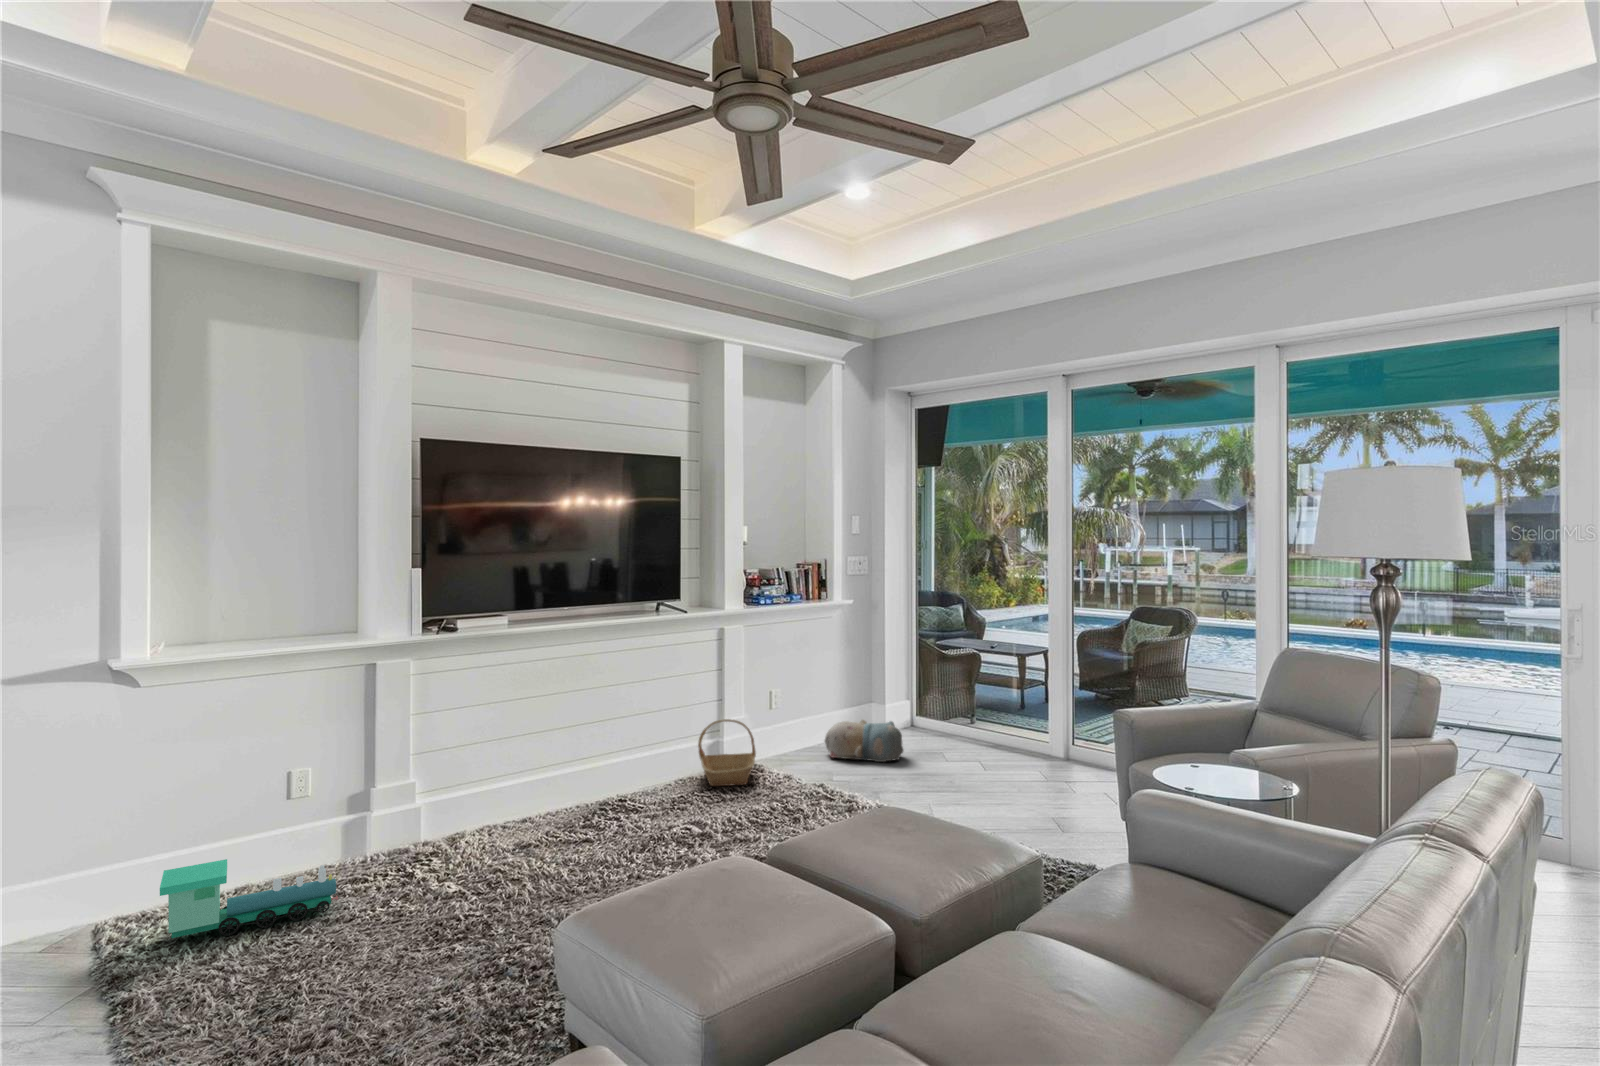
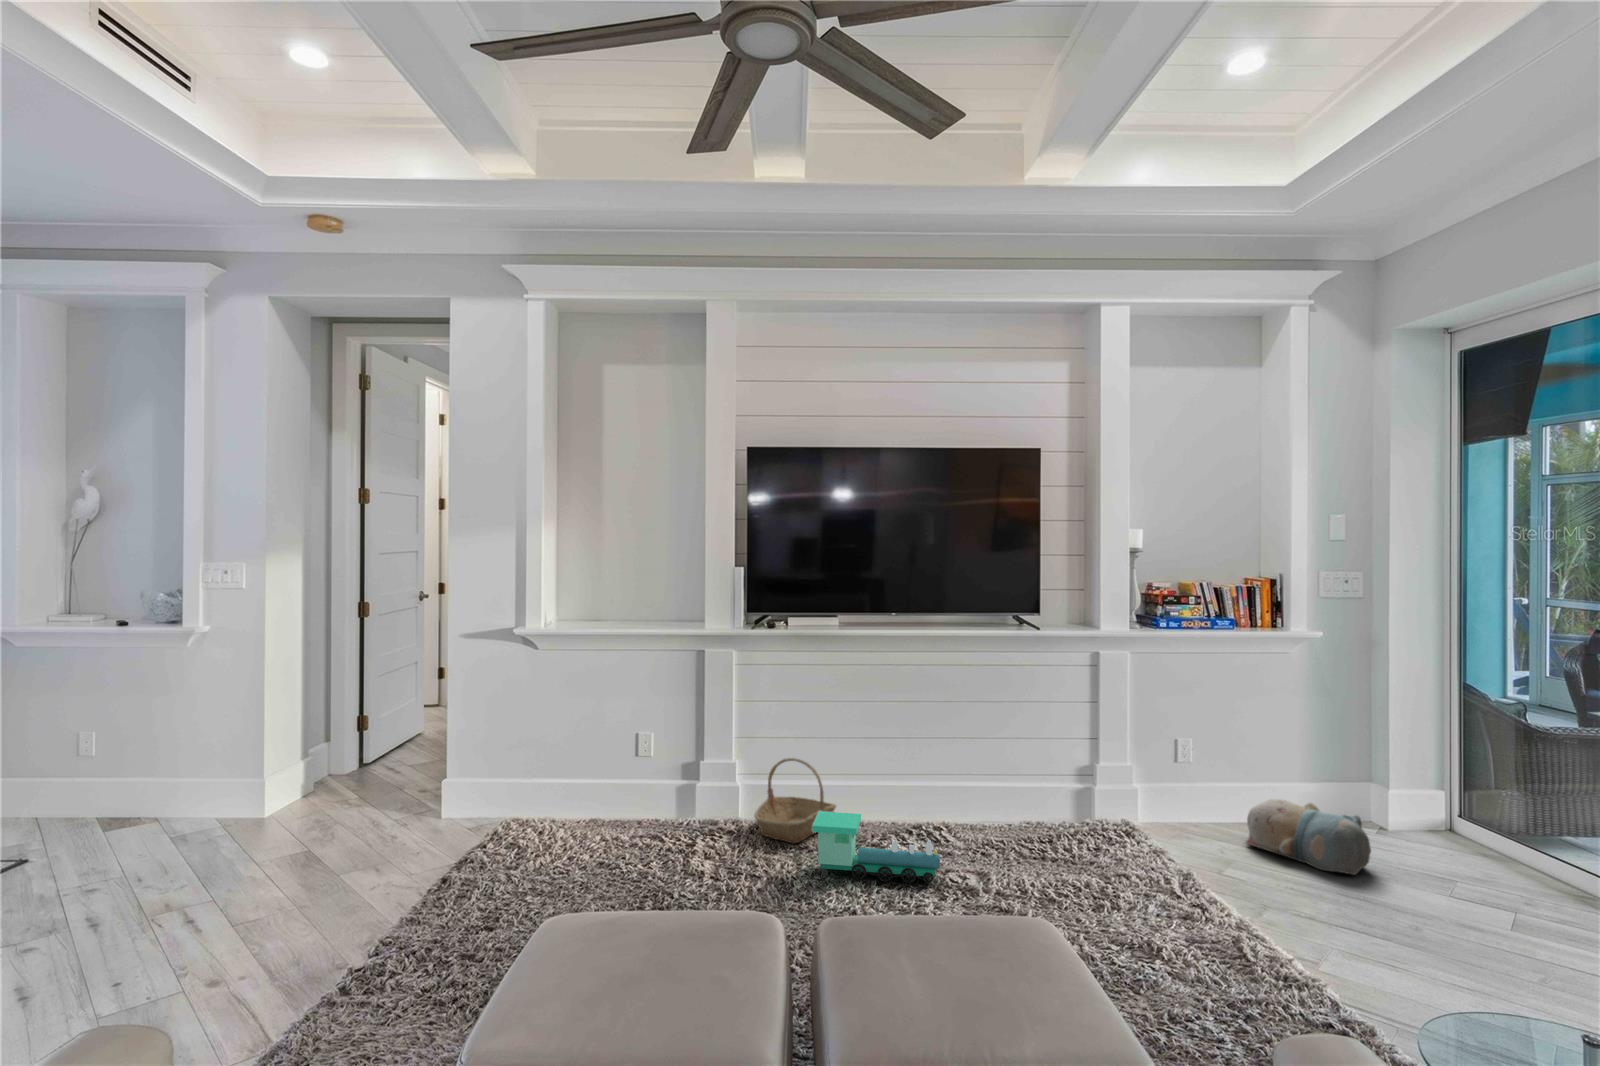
basket: present [698,719,756,786] -> present [754,758,836,844]
toy train: present [160,859,338,938] -> present [812,811,941,883]

